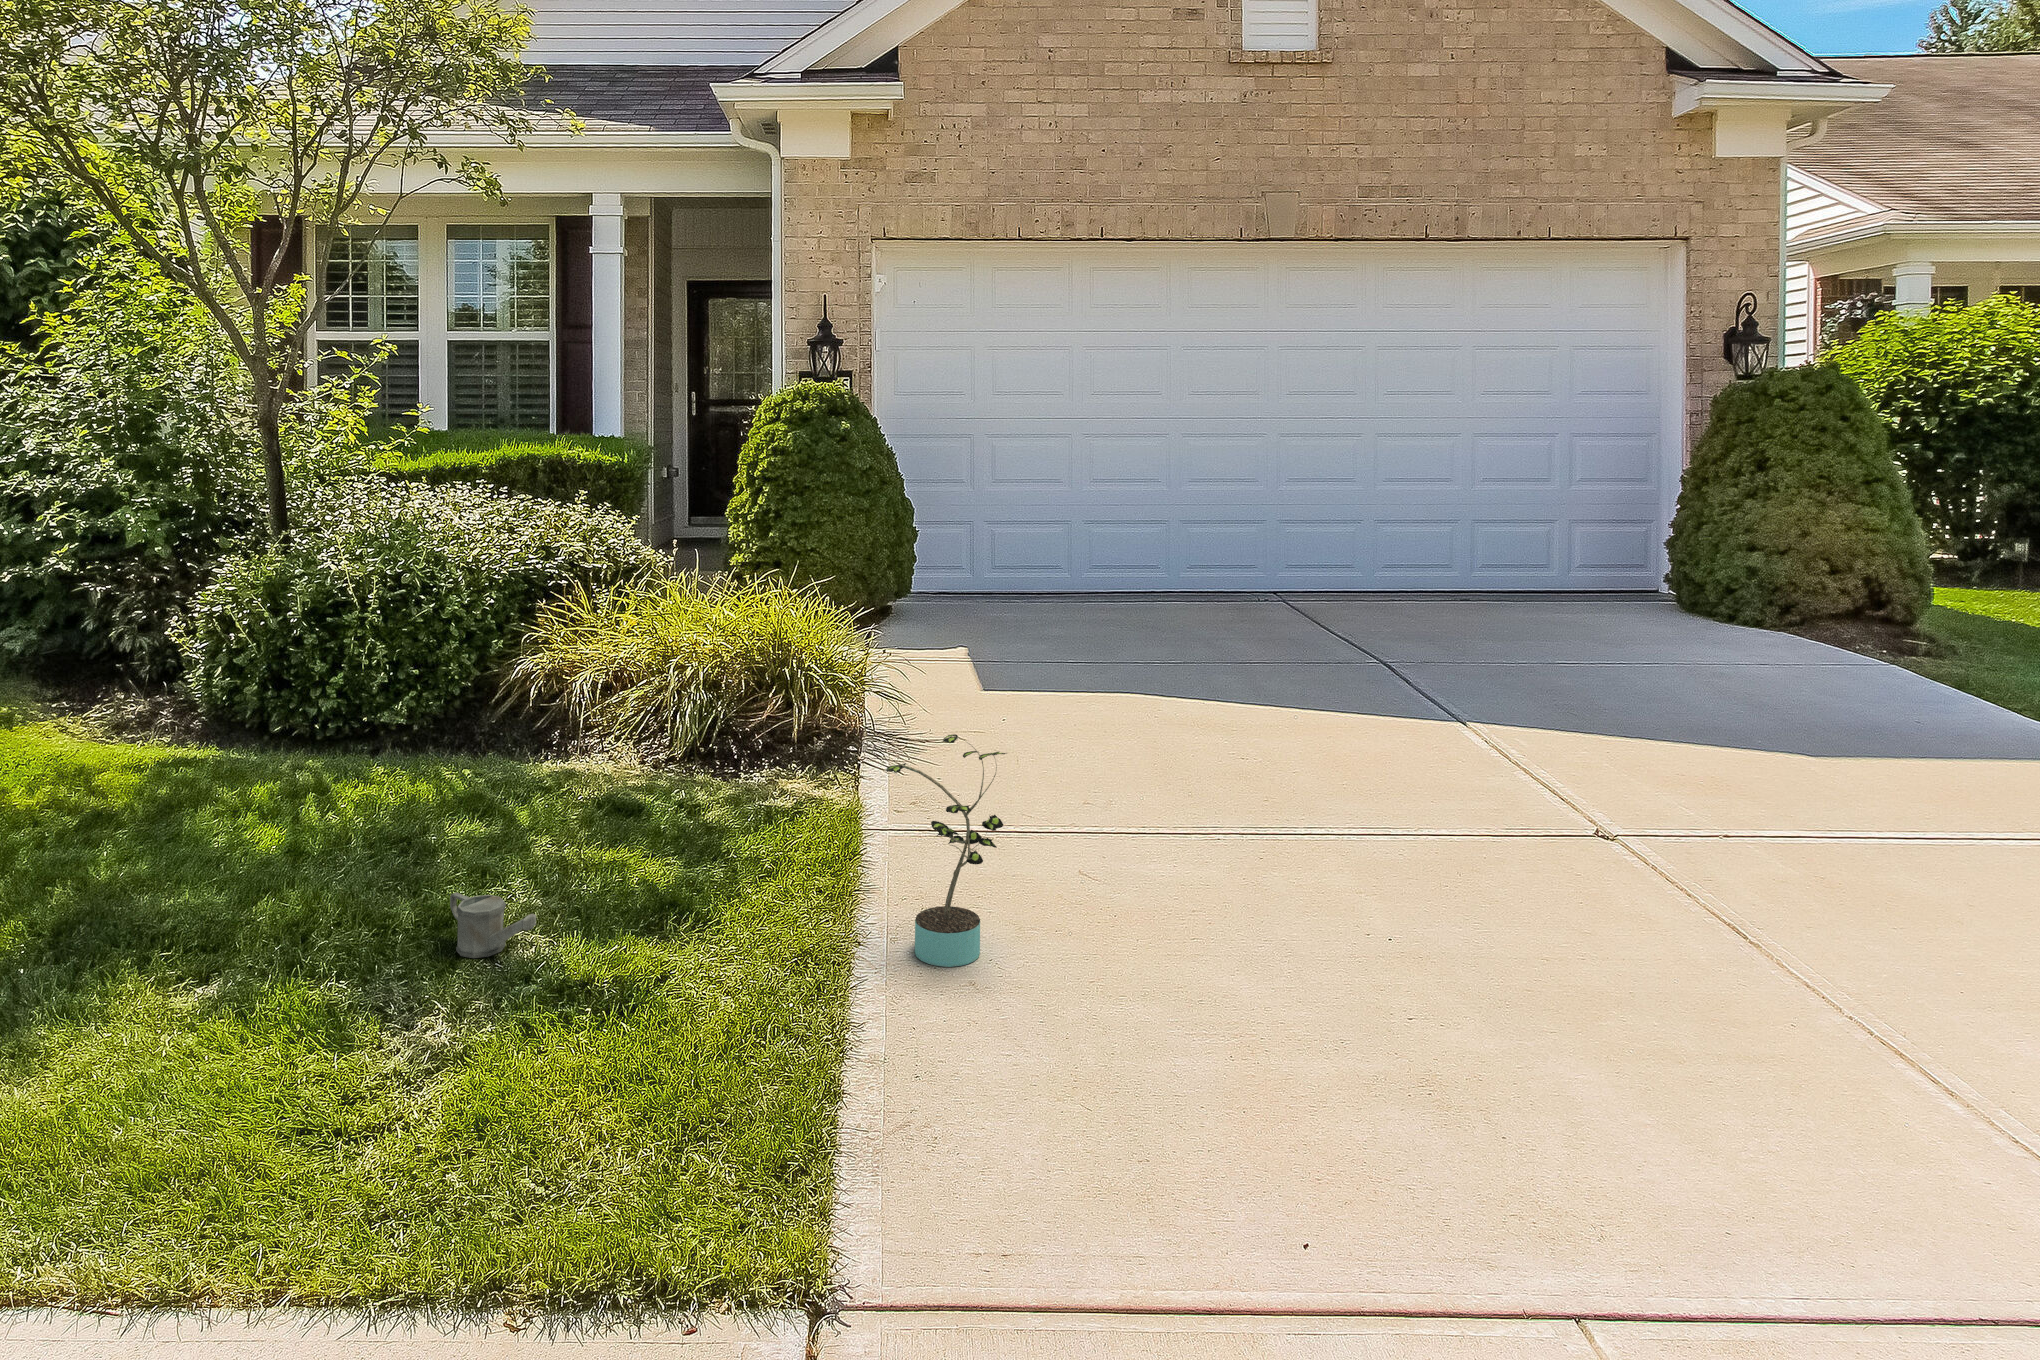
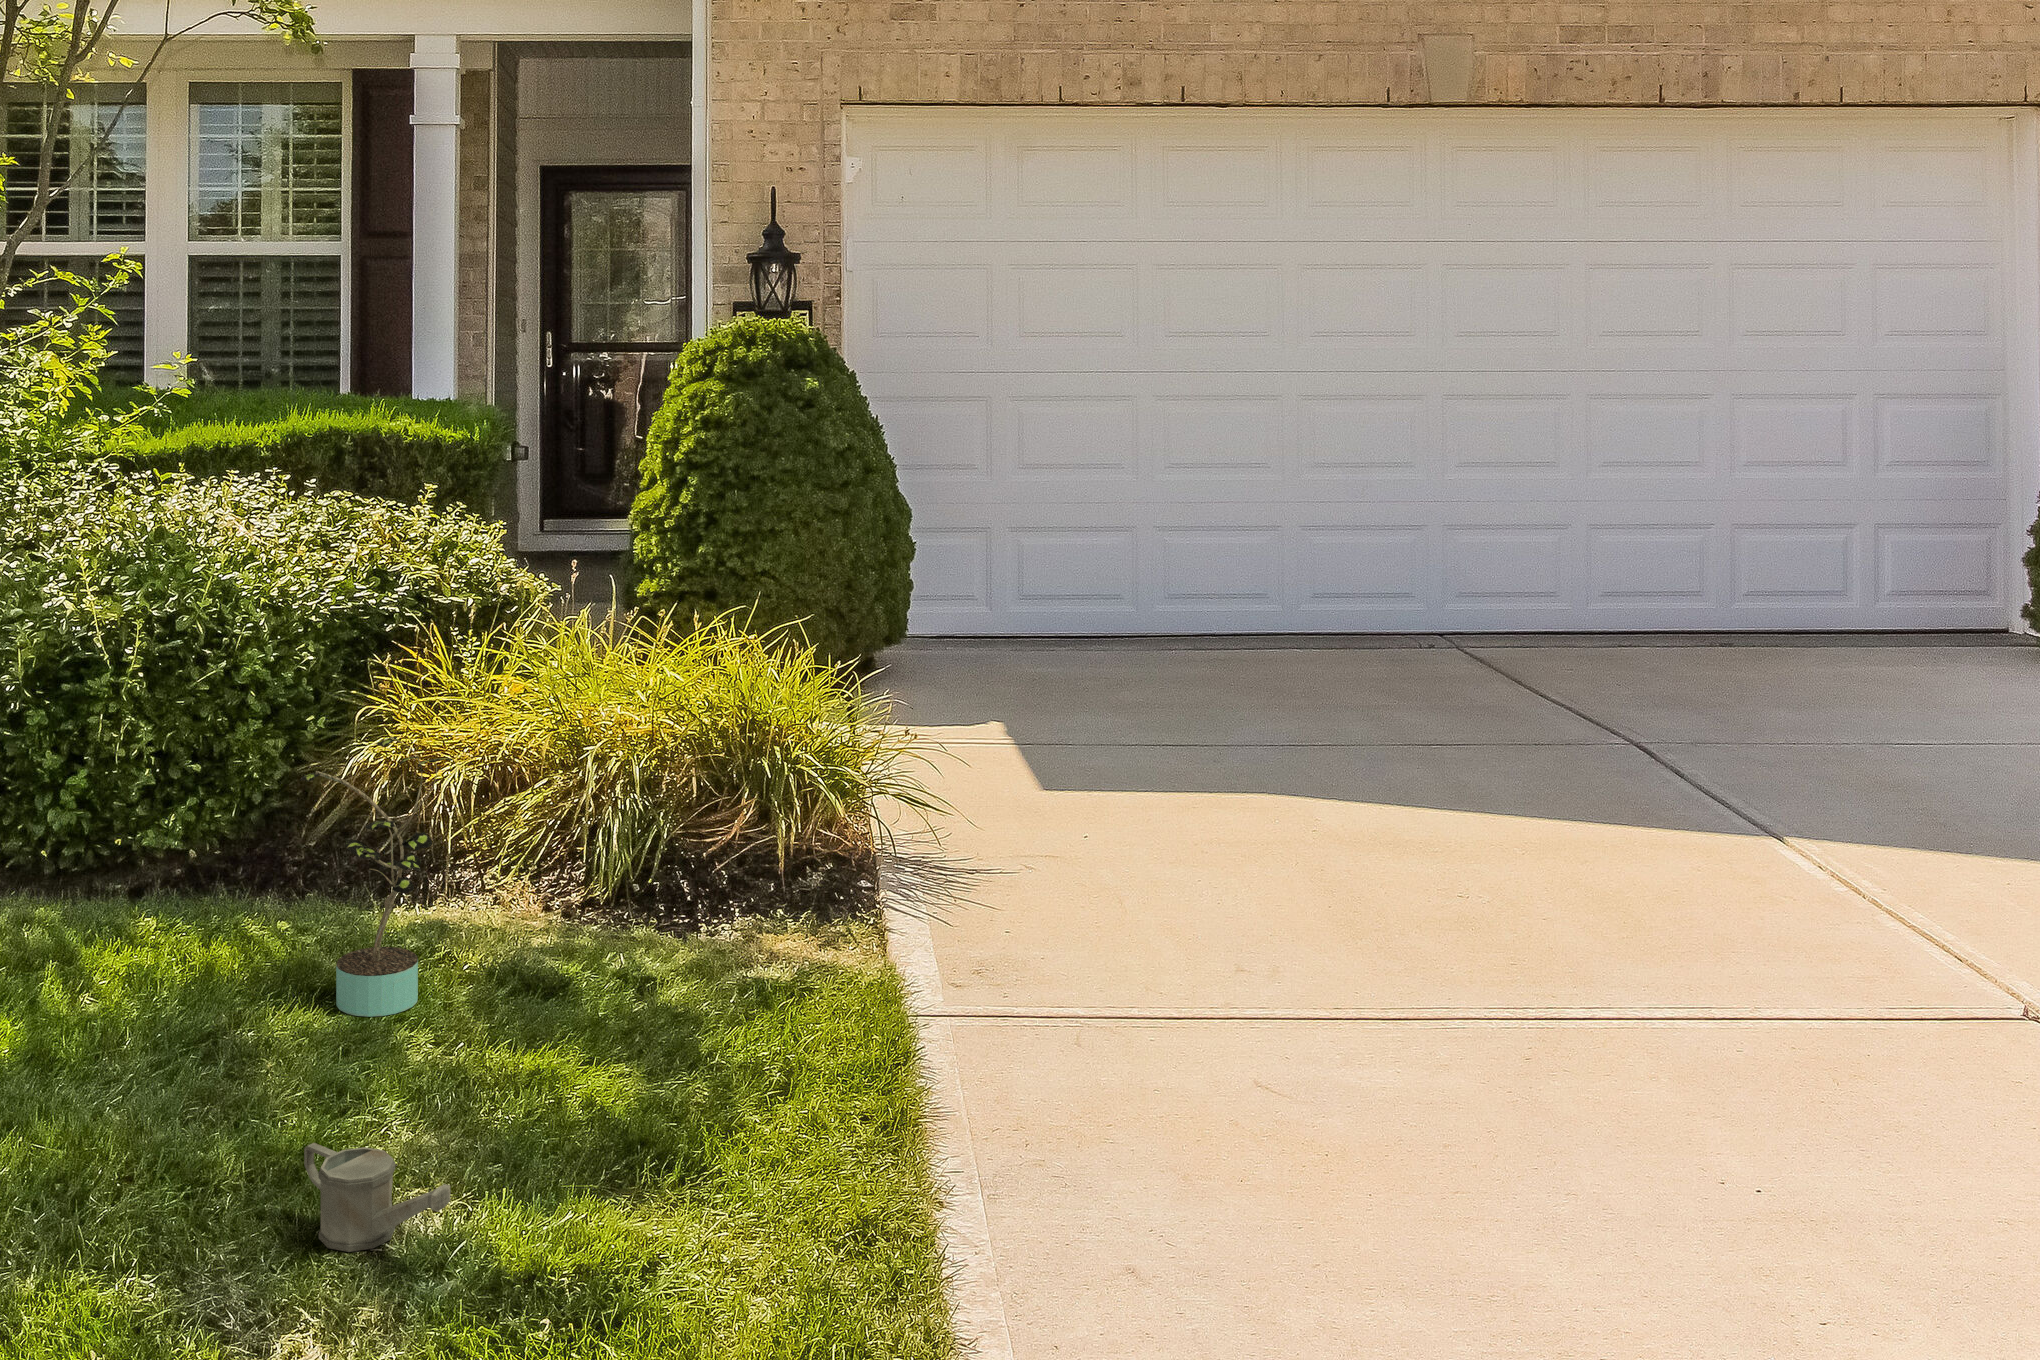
potted plant: present [886,734,1006,967] -> present [300,737,453,1017]

